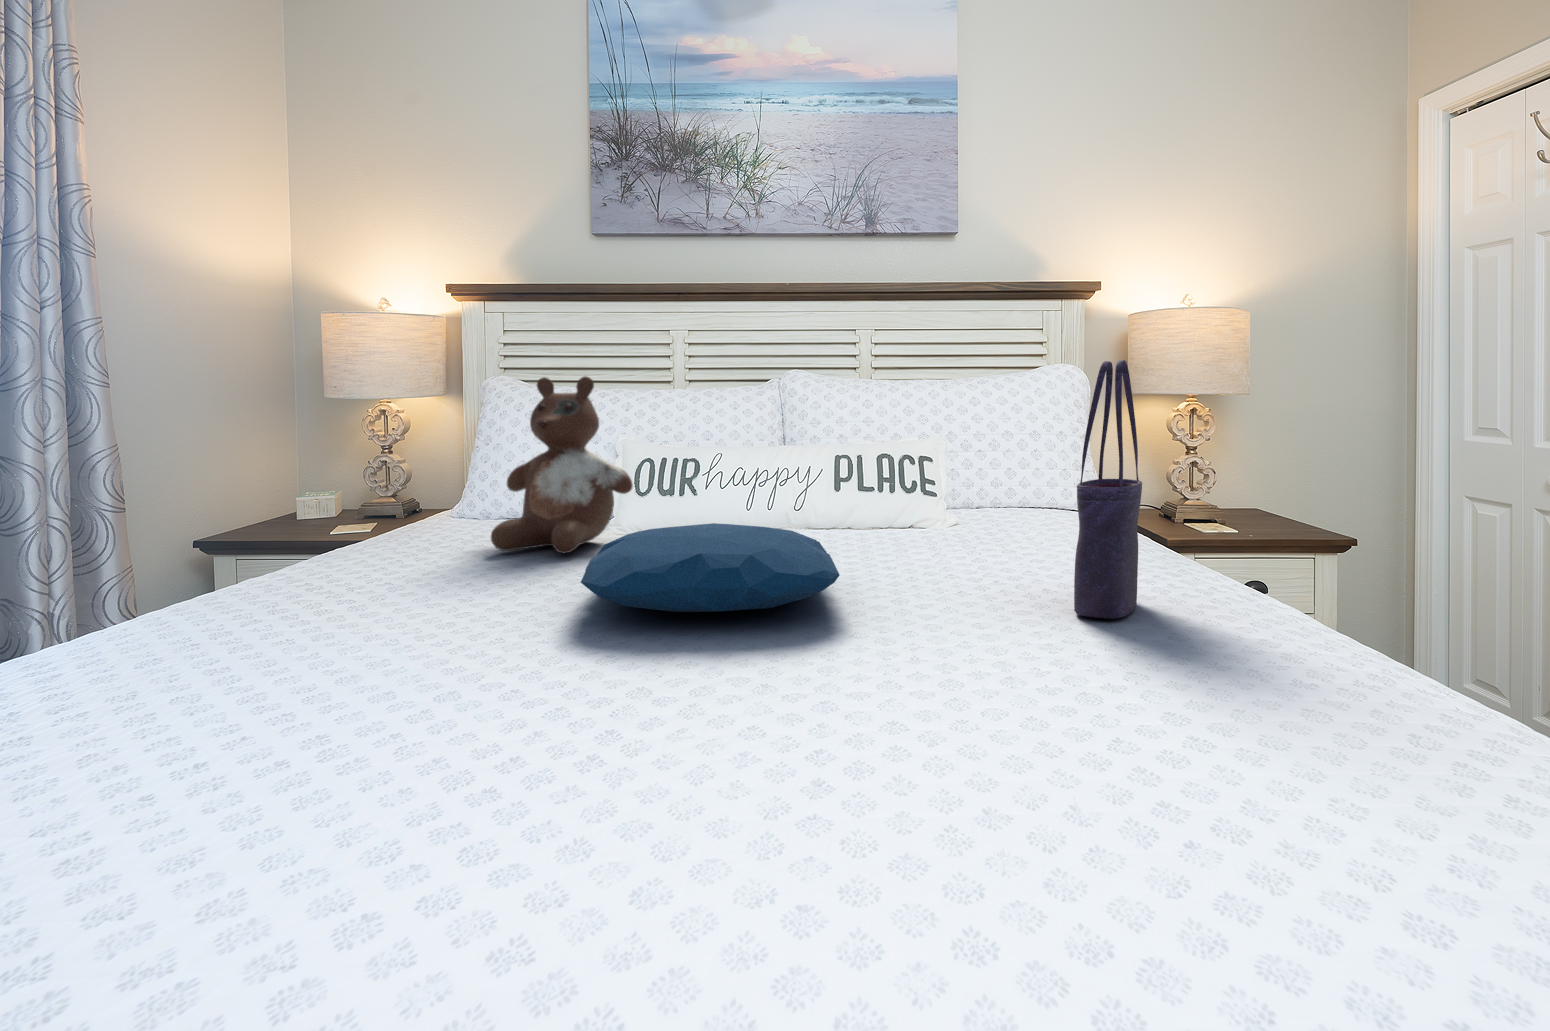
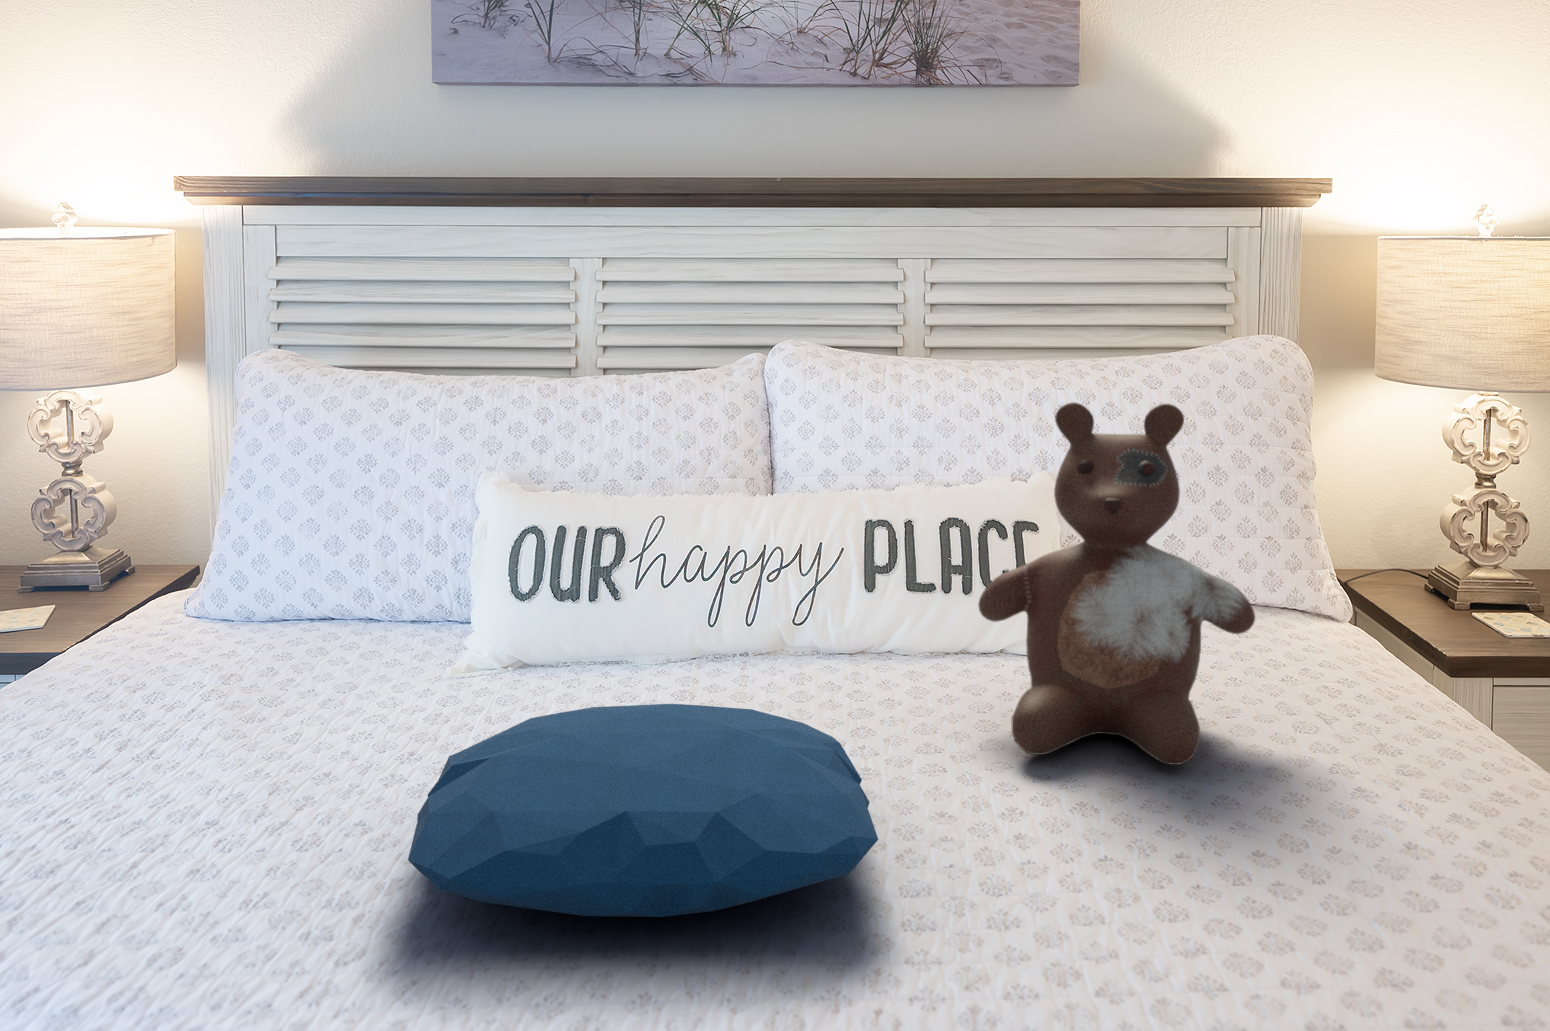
tote bag: present [1074,360,1142,619] -> none [1299,451,1422,923]
stuffed bear: present [491,376,633,553] -> present [978,402,1255,765]

